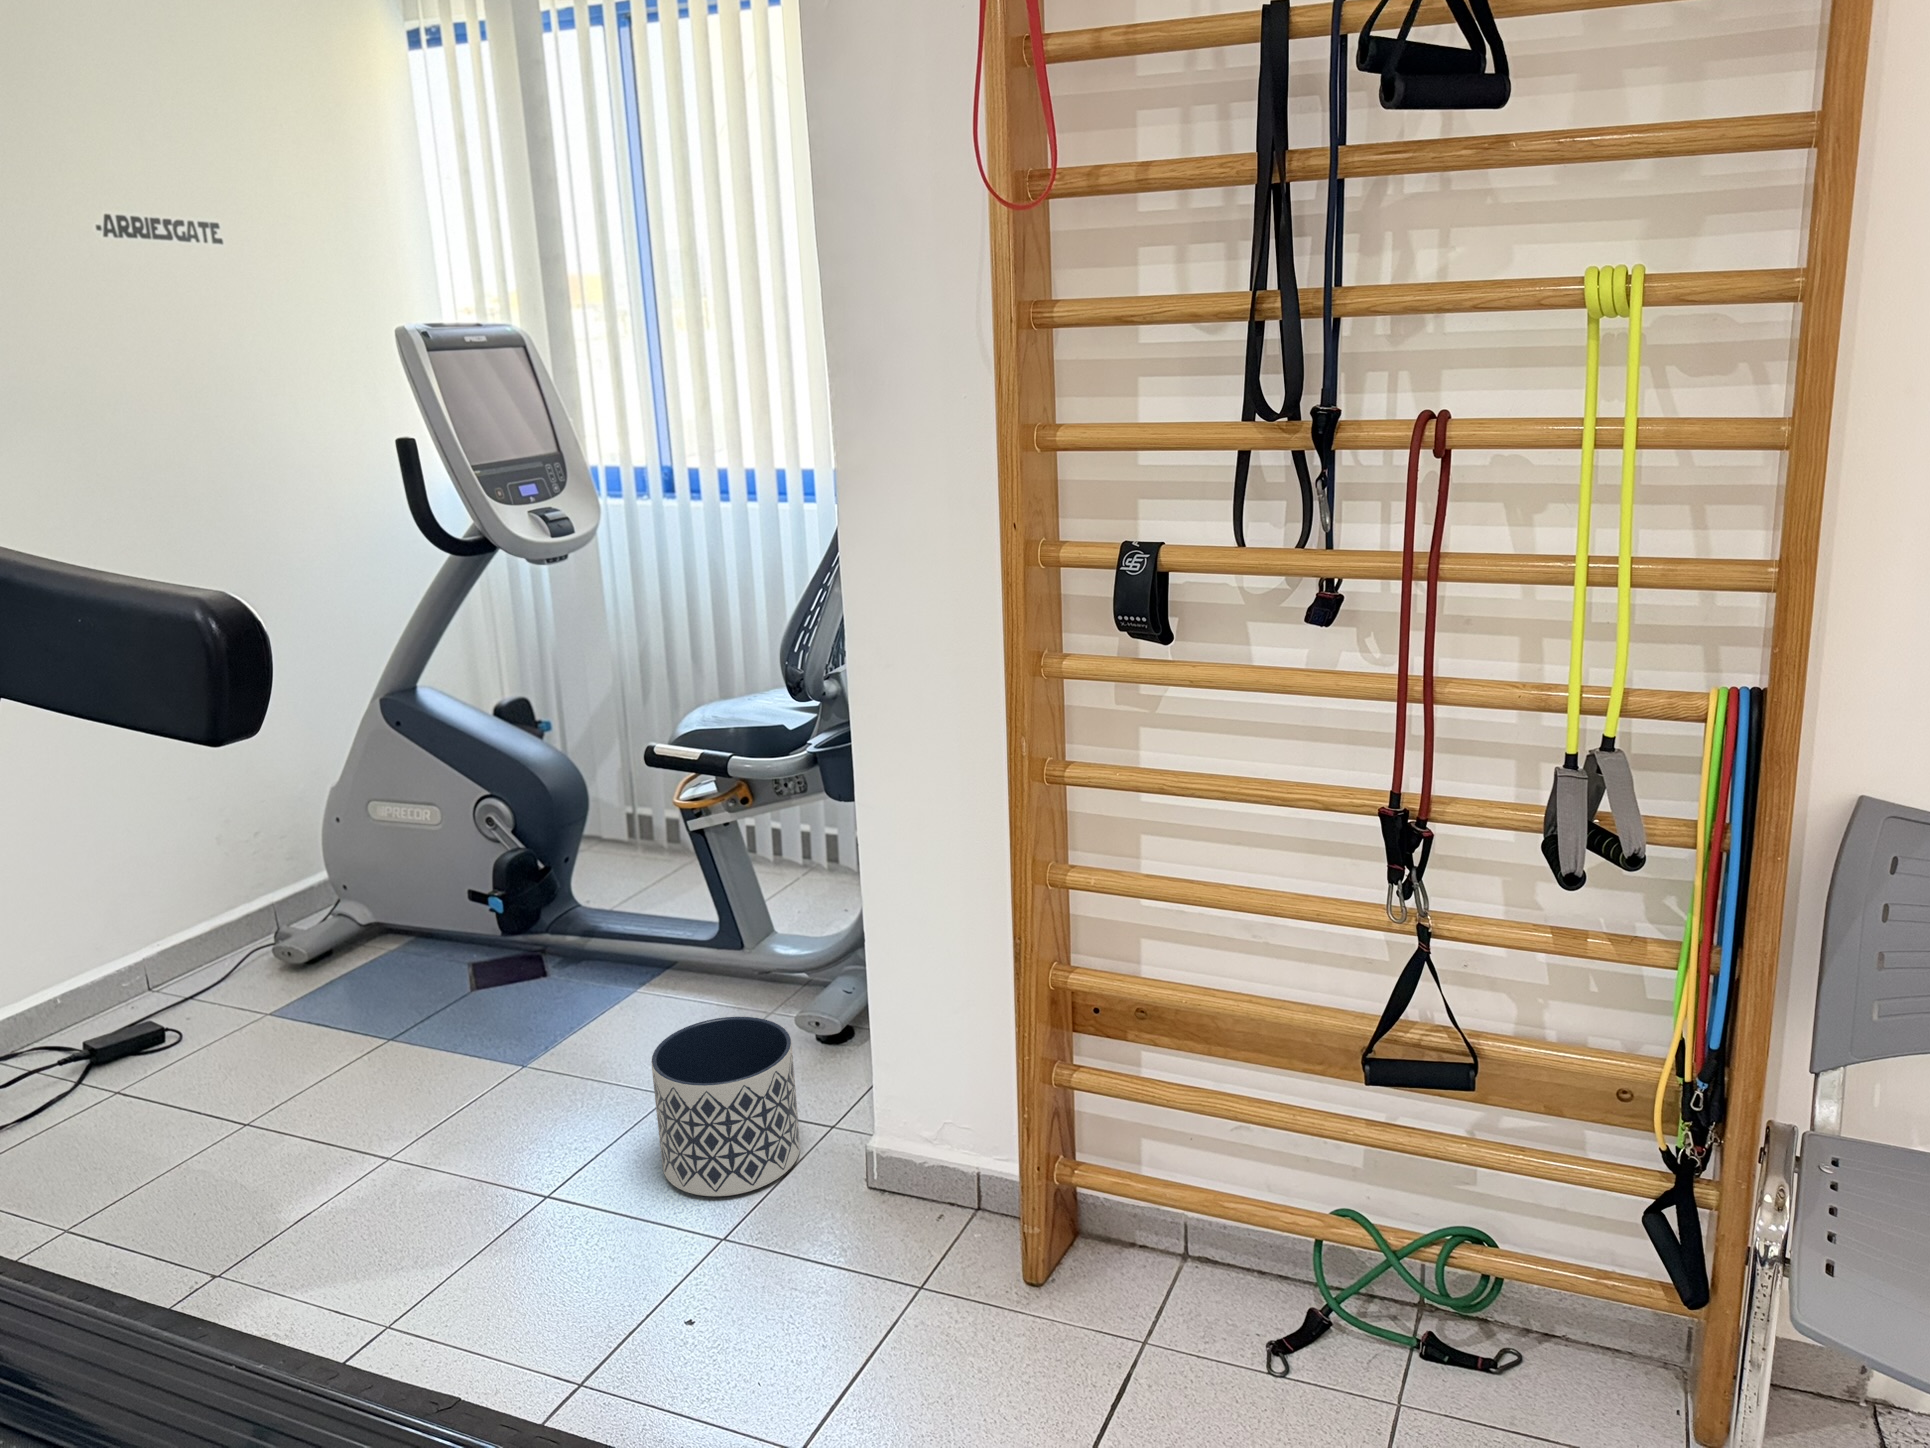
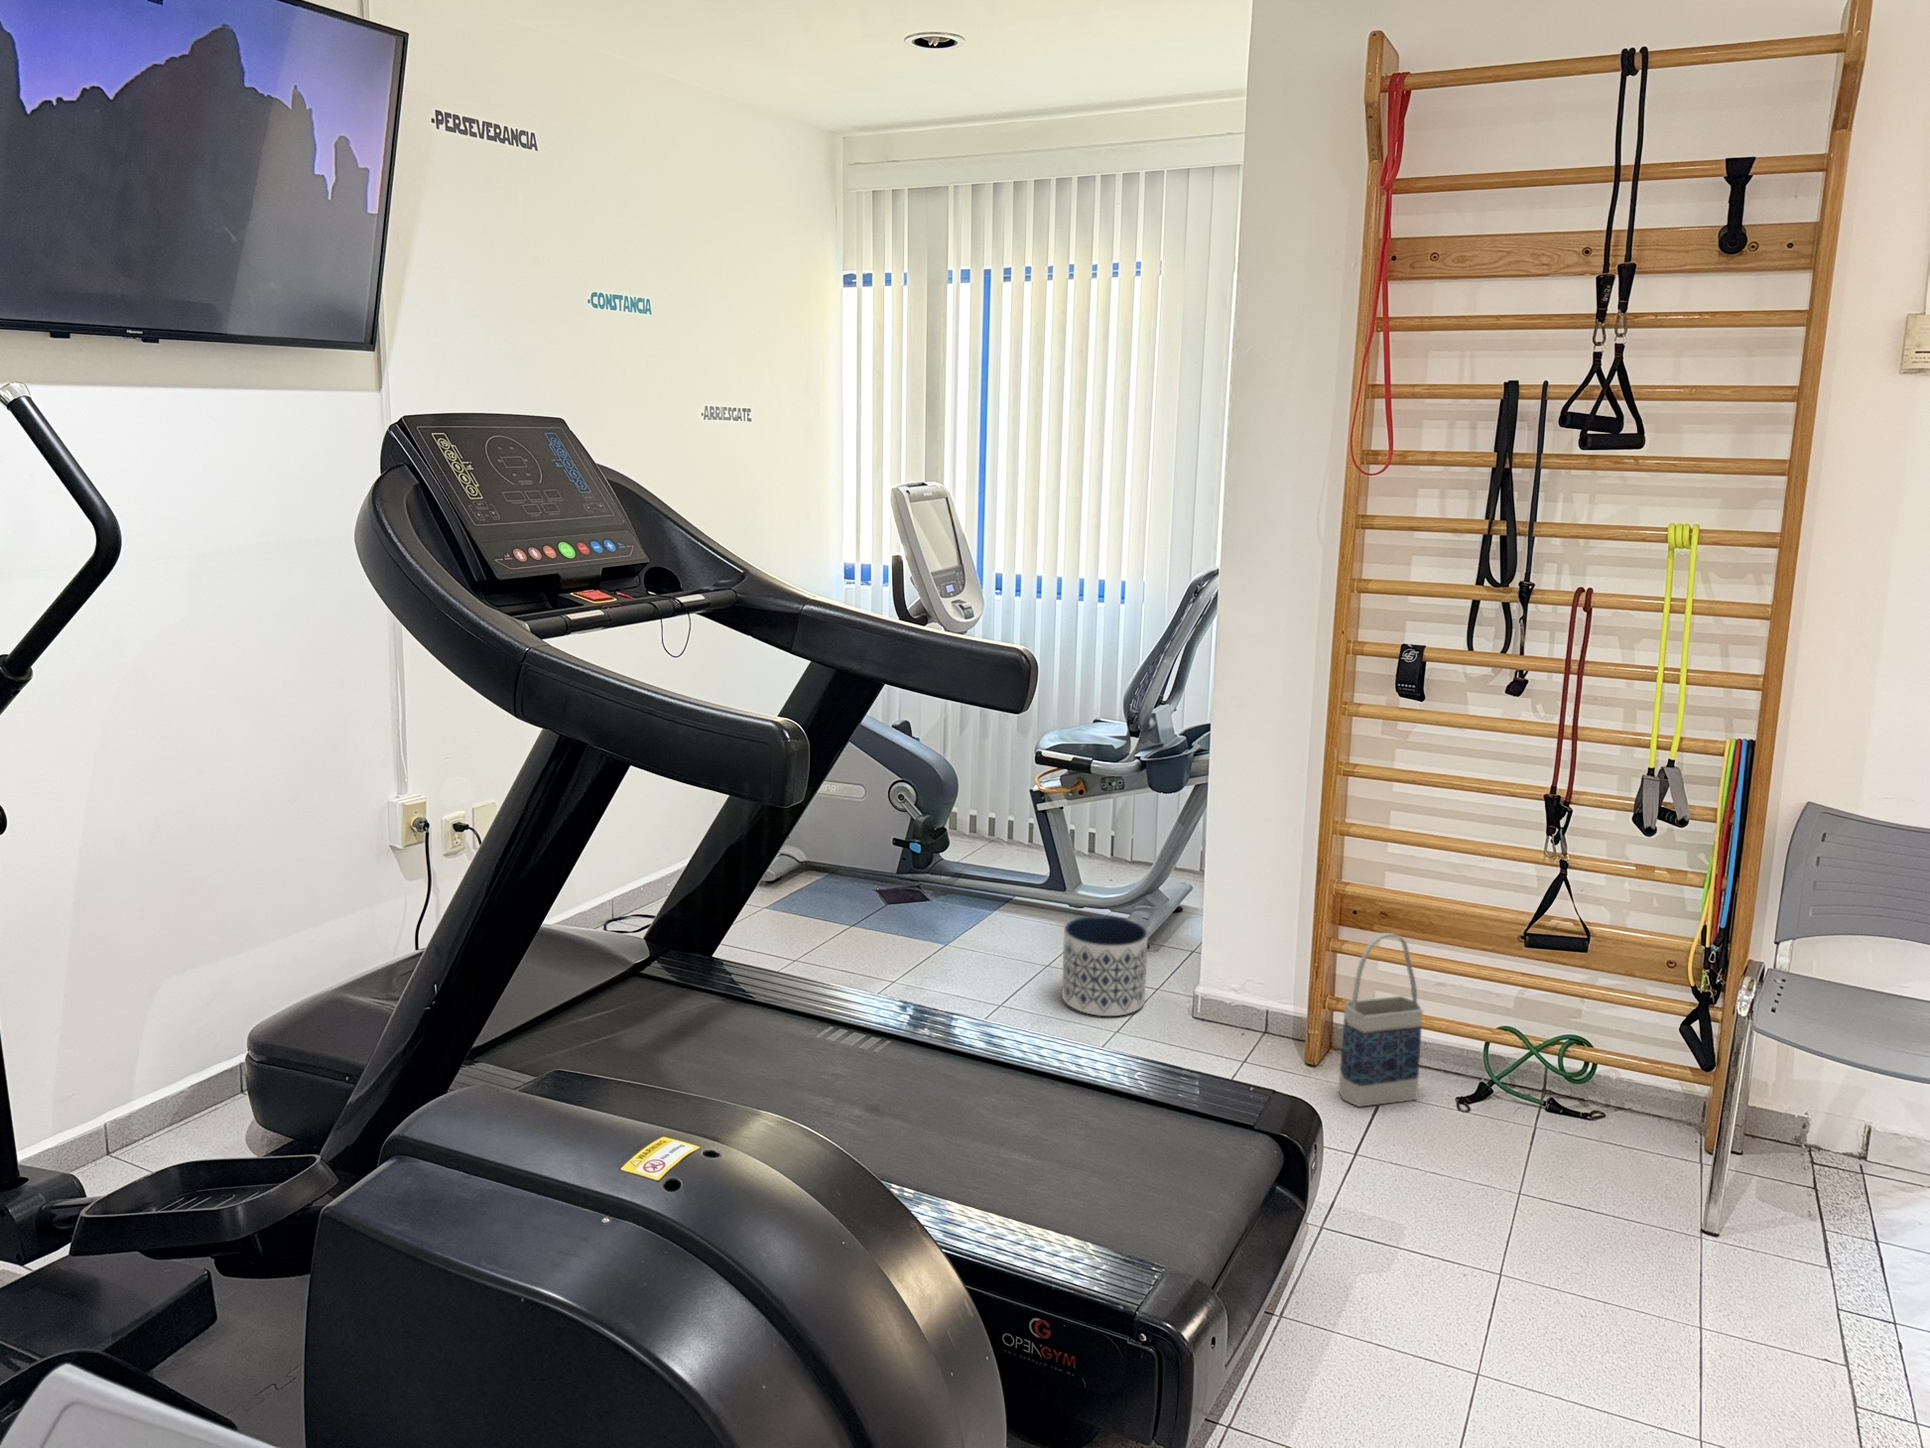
bag: none [1059,1077,1197,1391] -> present [1339,933,1423,1107]

